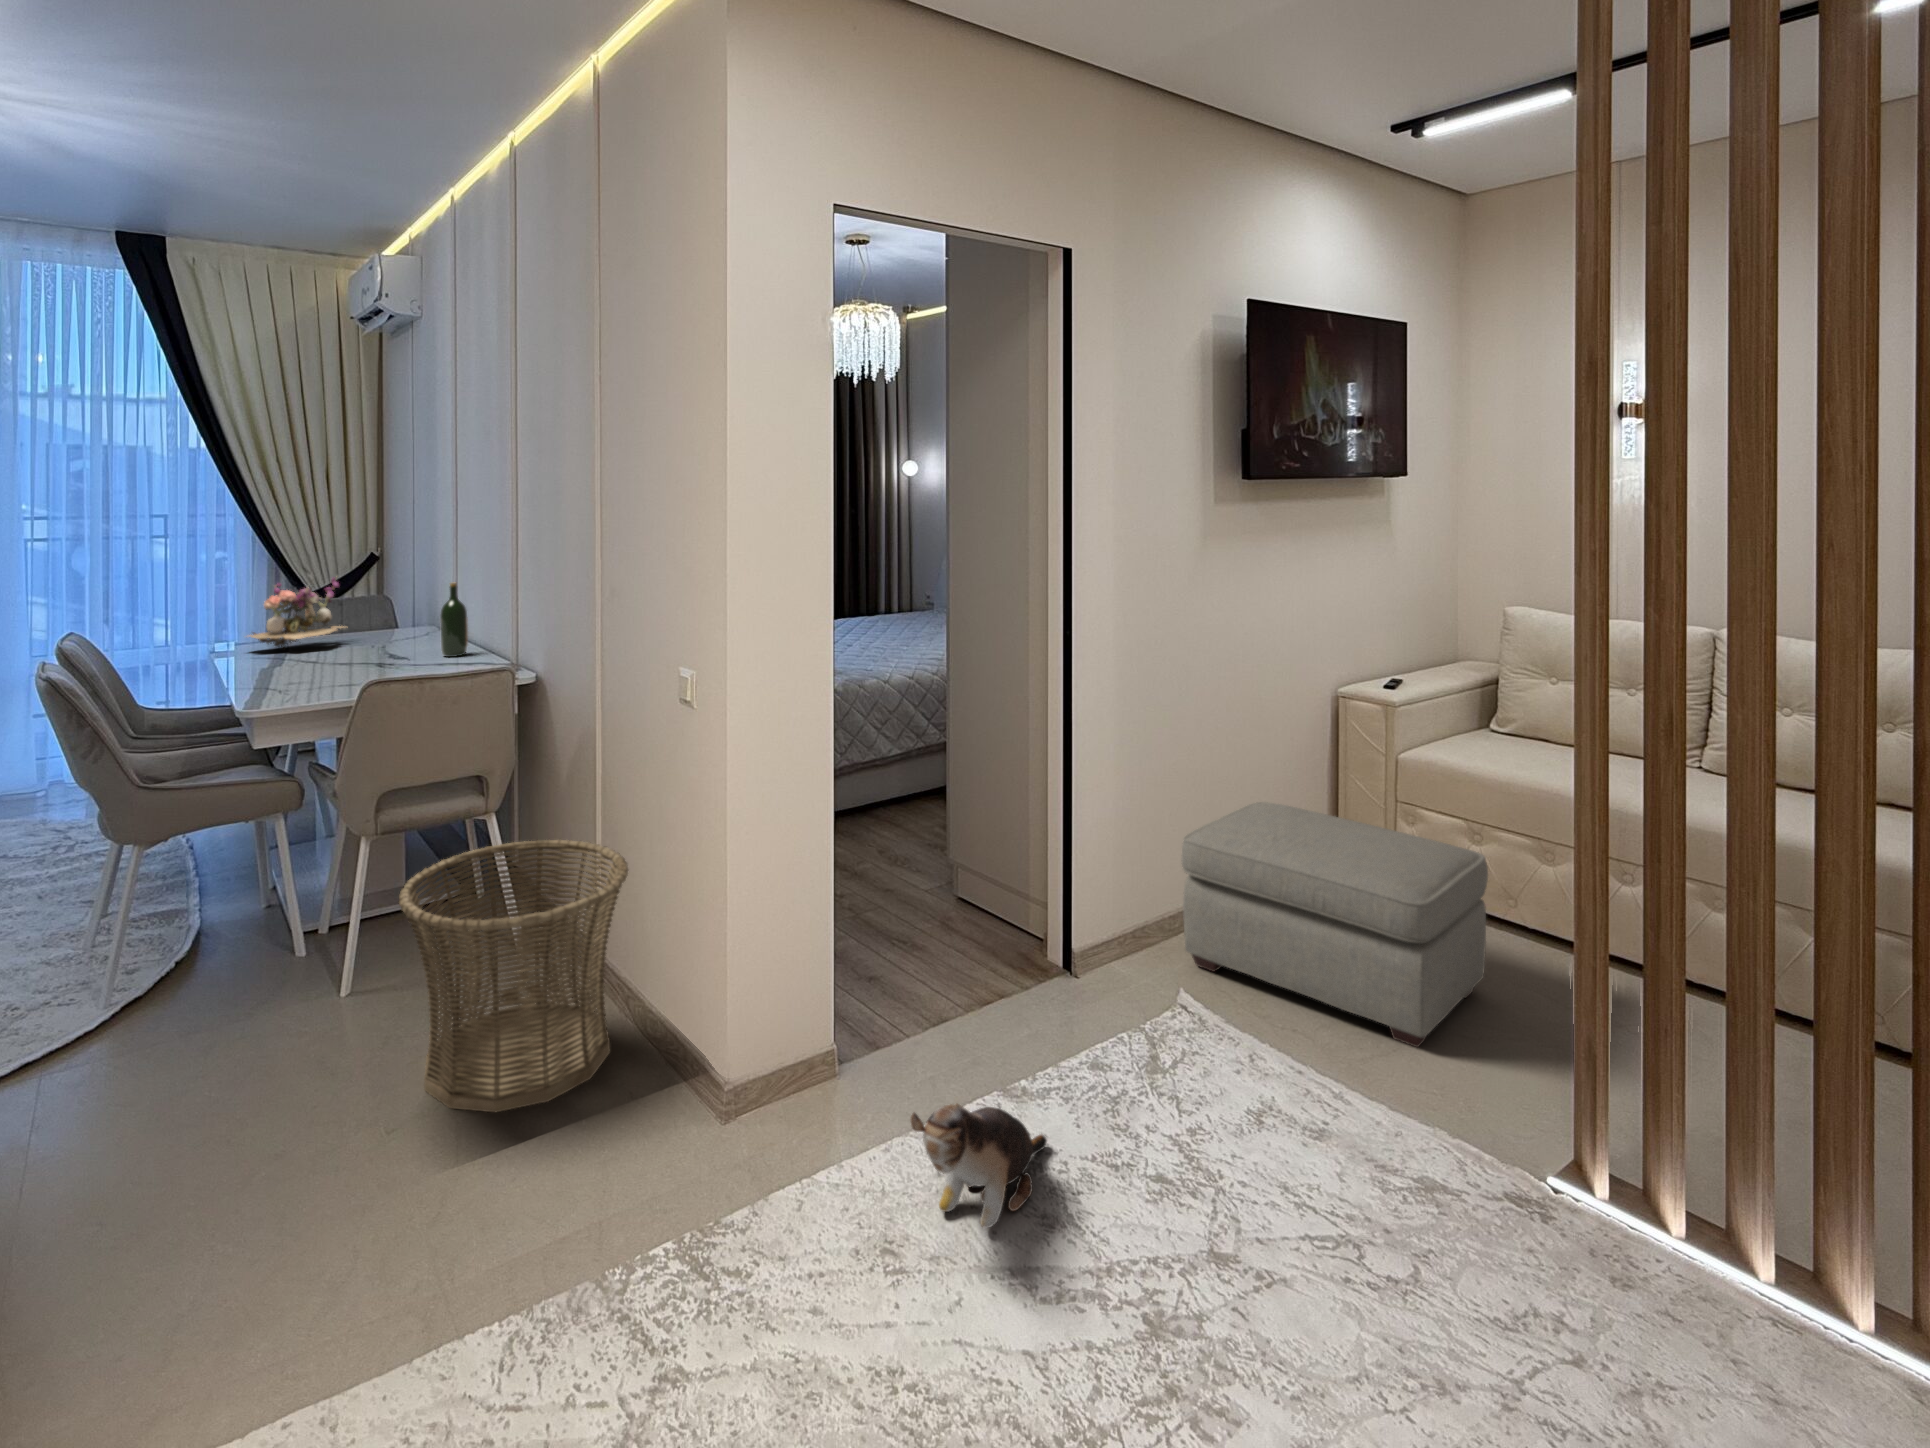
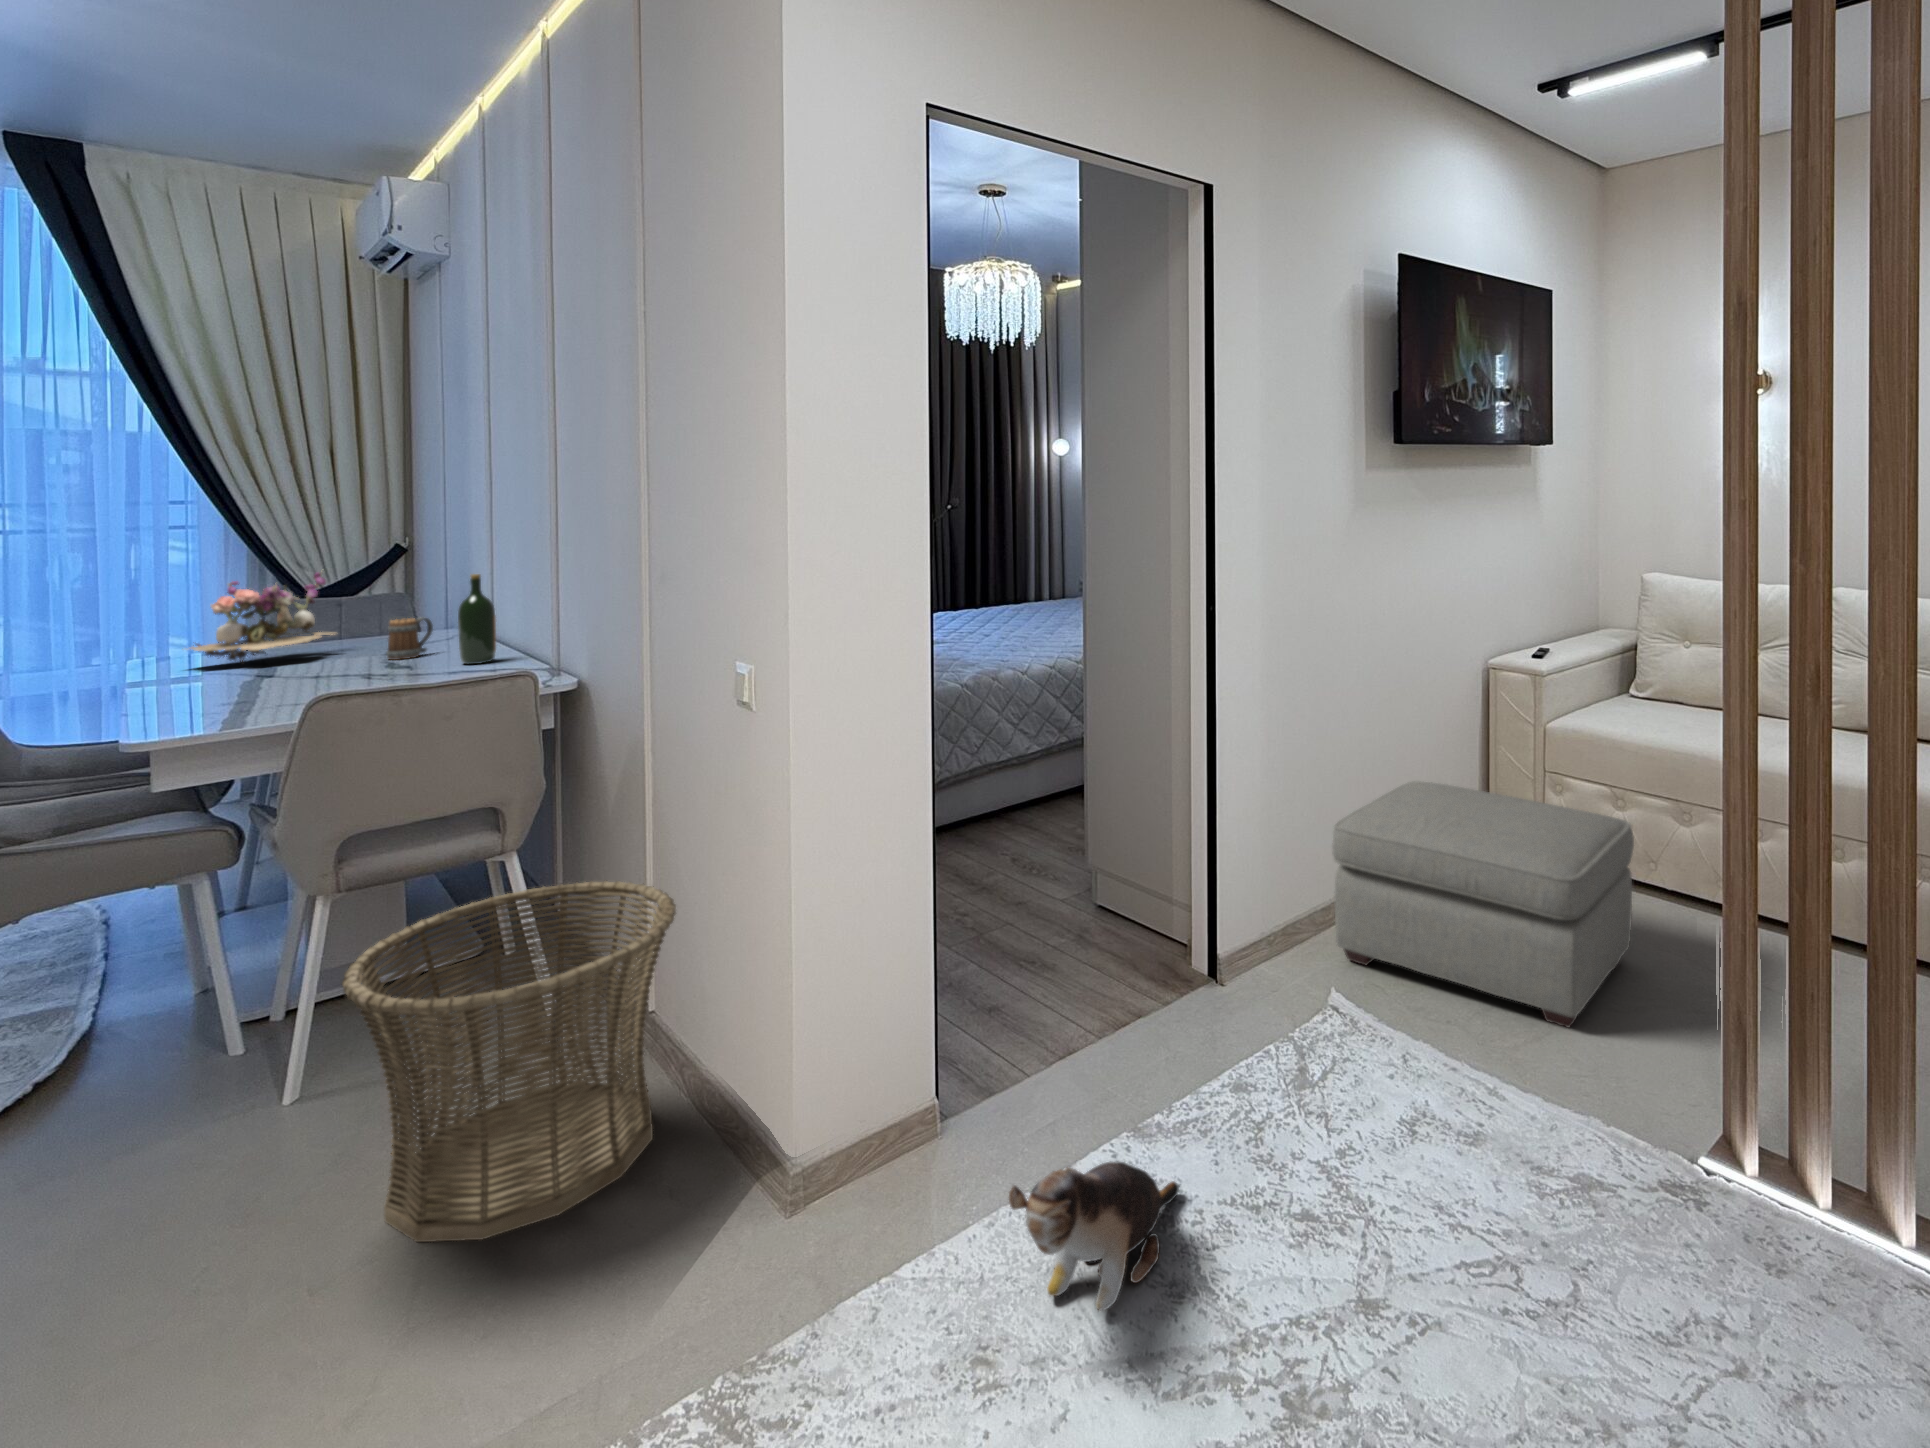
mug: none [385,616,417,651] -> present [386,618,433,660]

